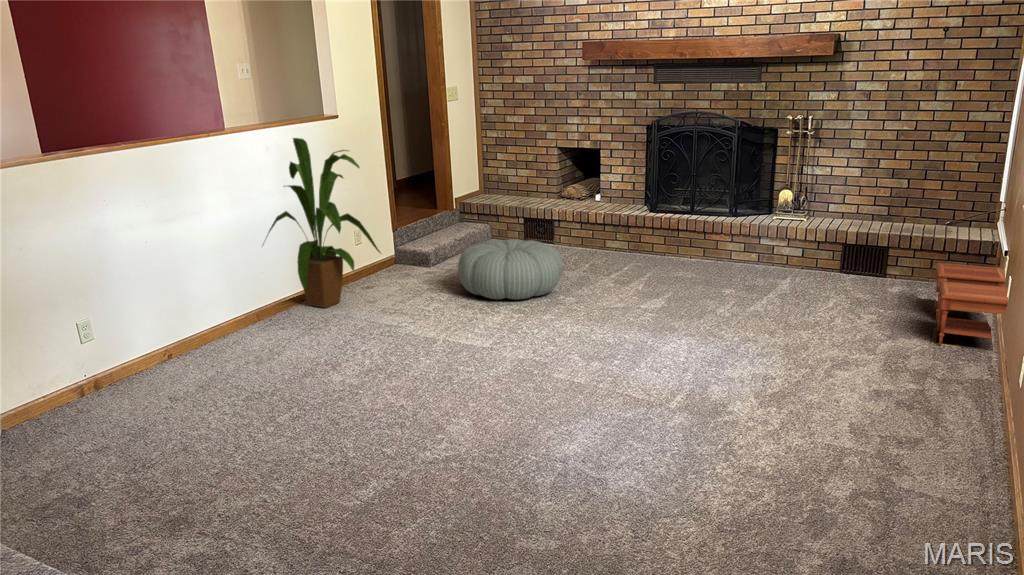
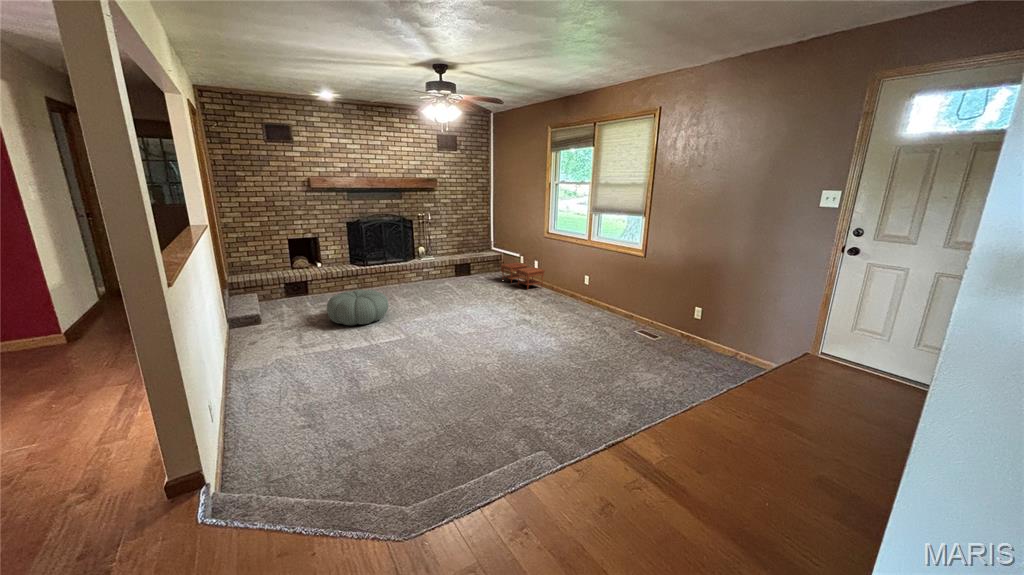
house plant: present [266,138,380,308] -> none [218,249,316,363]

